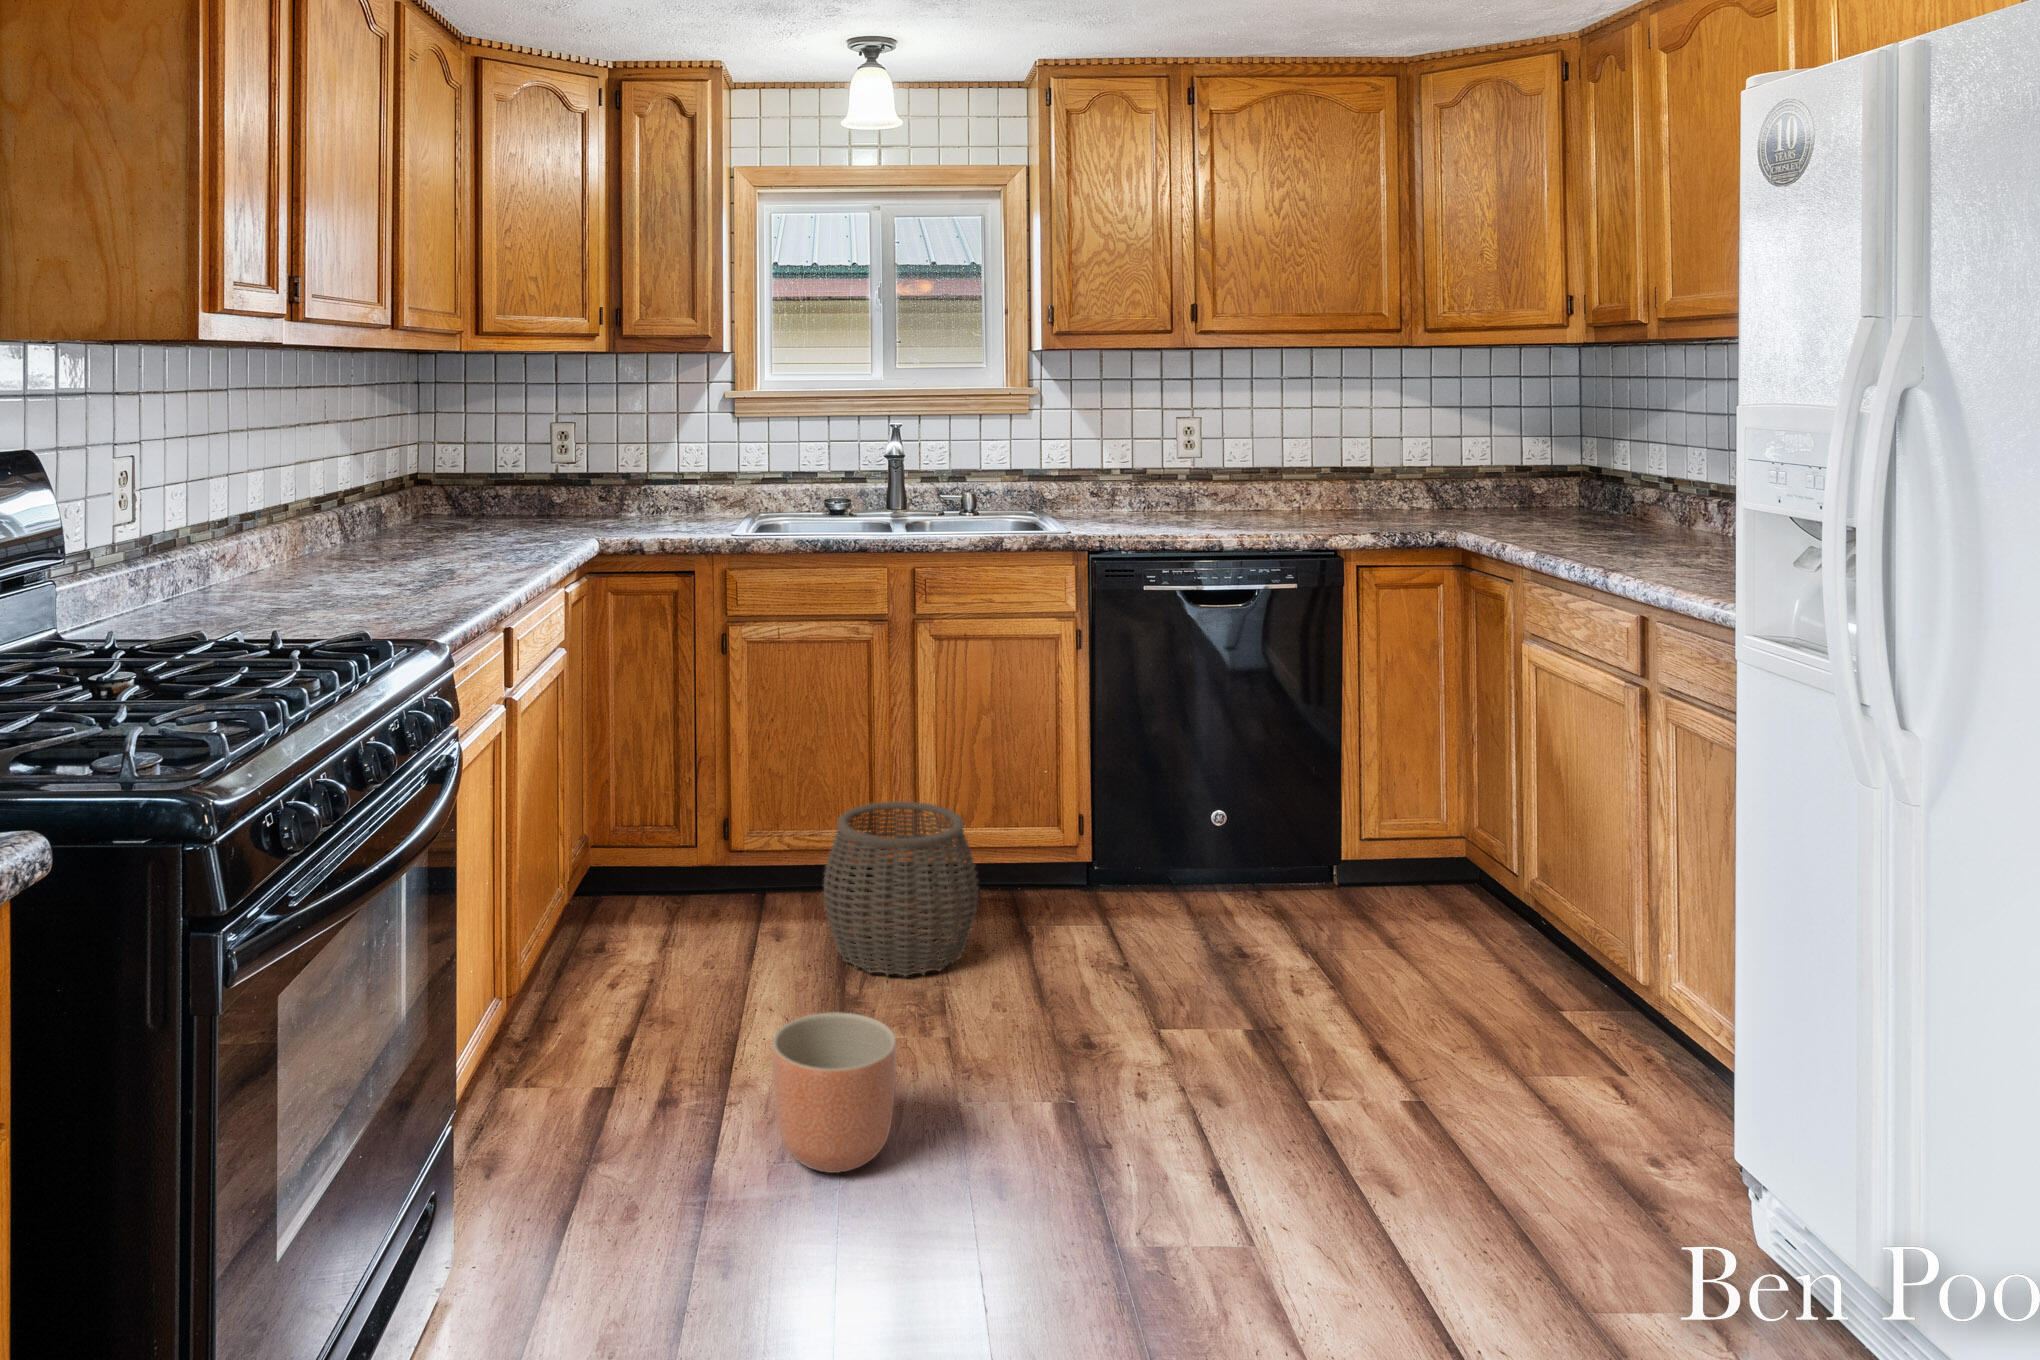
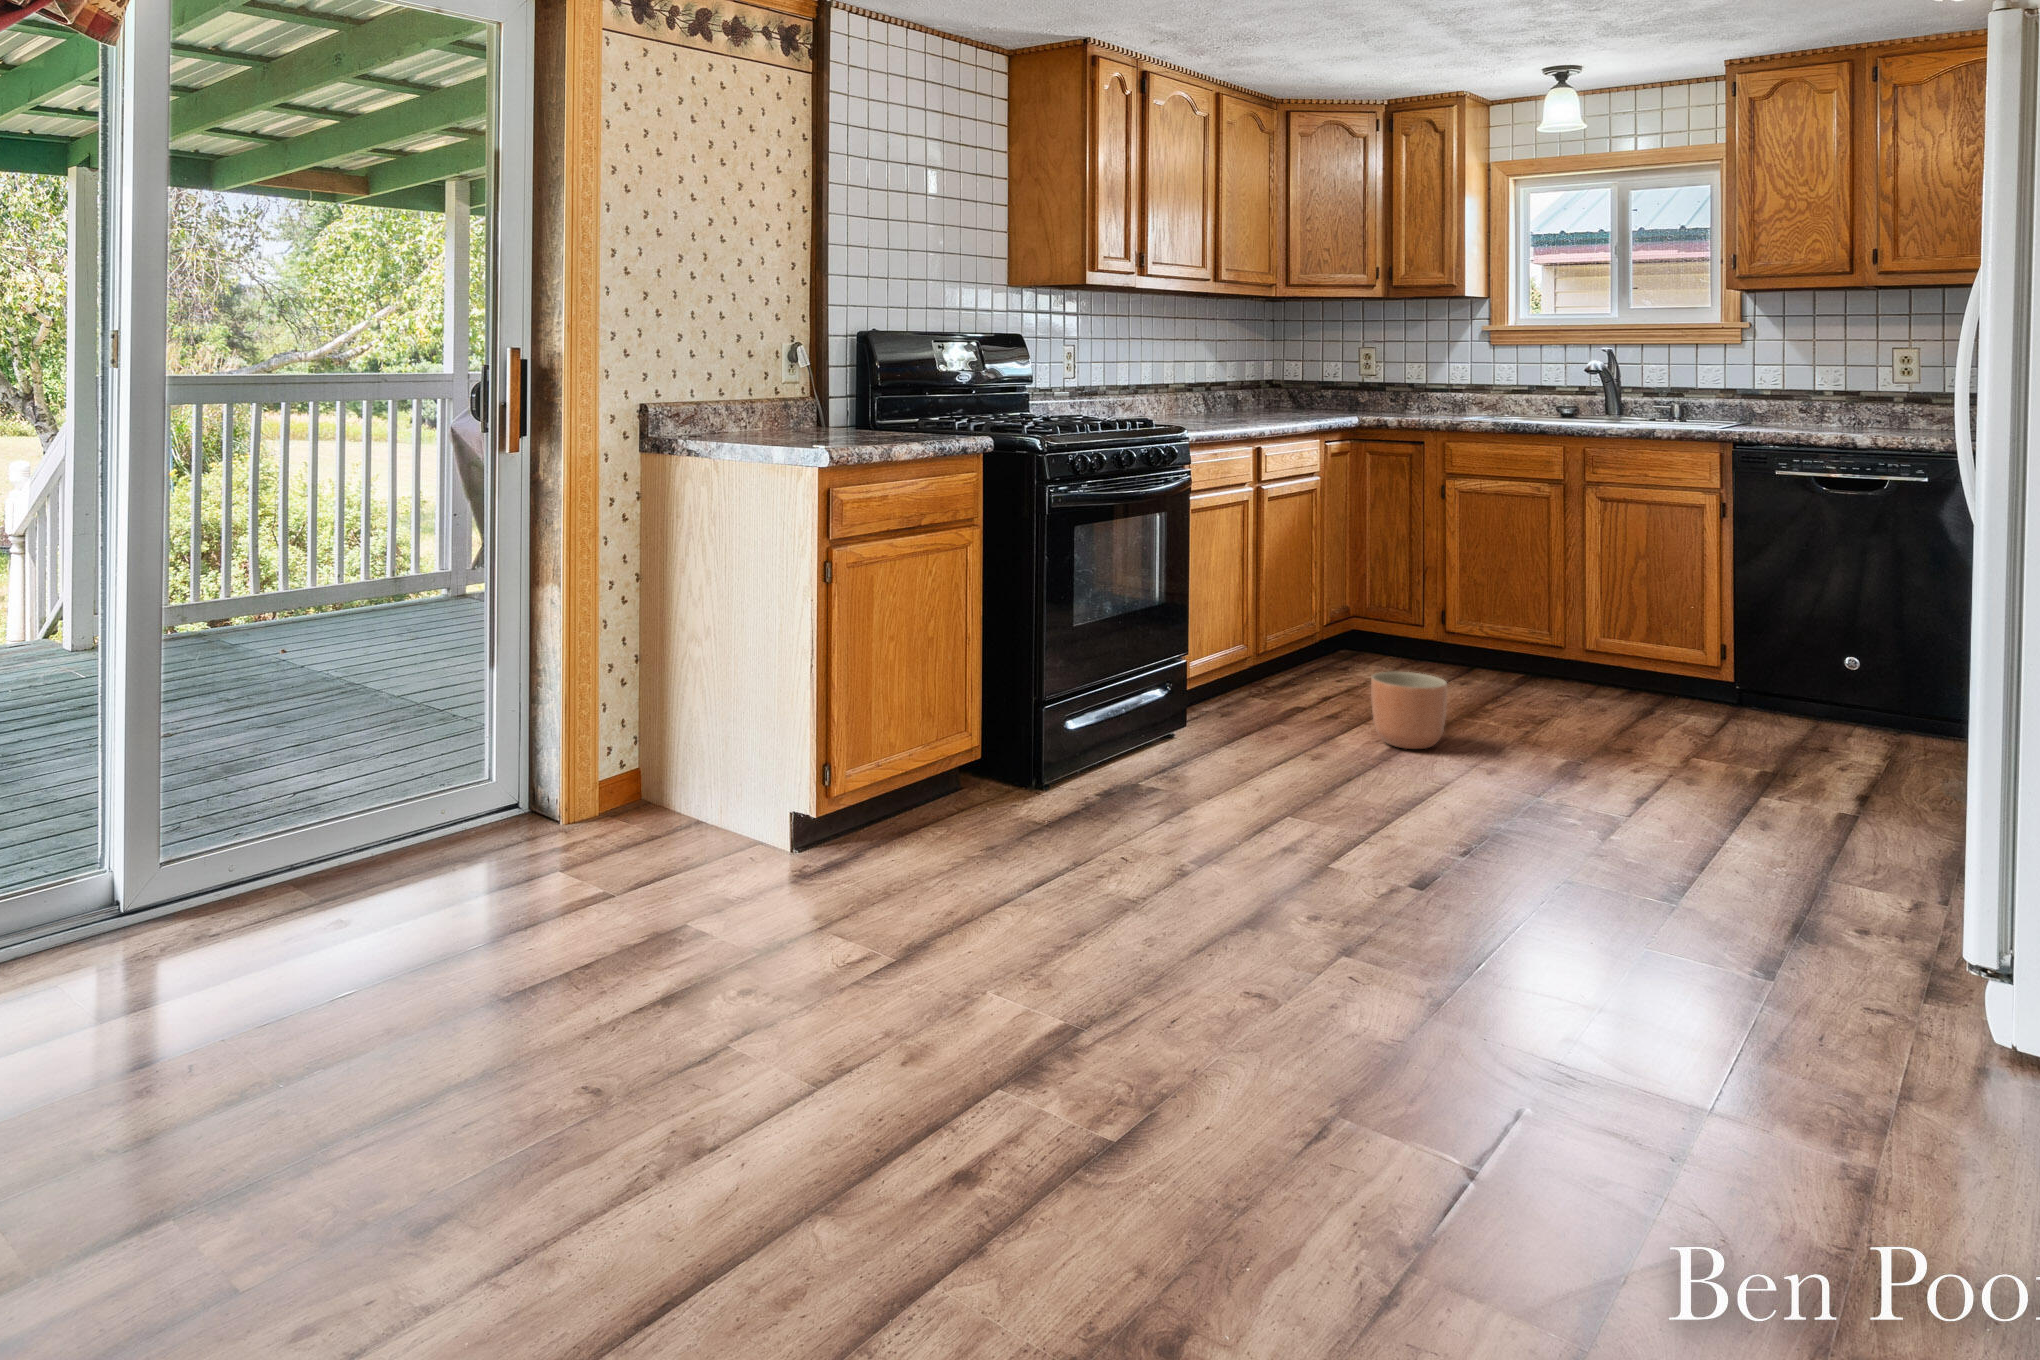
woven basket: present [823,802,978,976] -> none [1482,603,1601,710]

